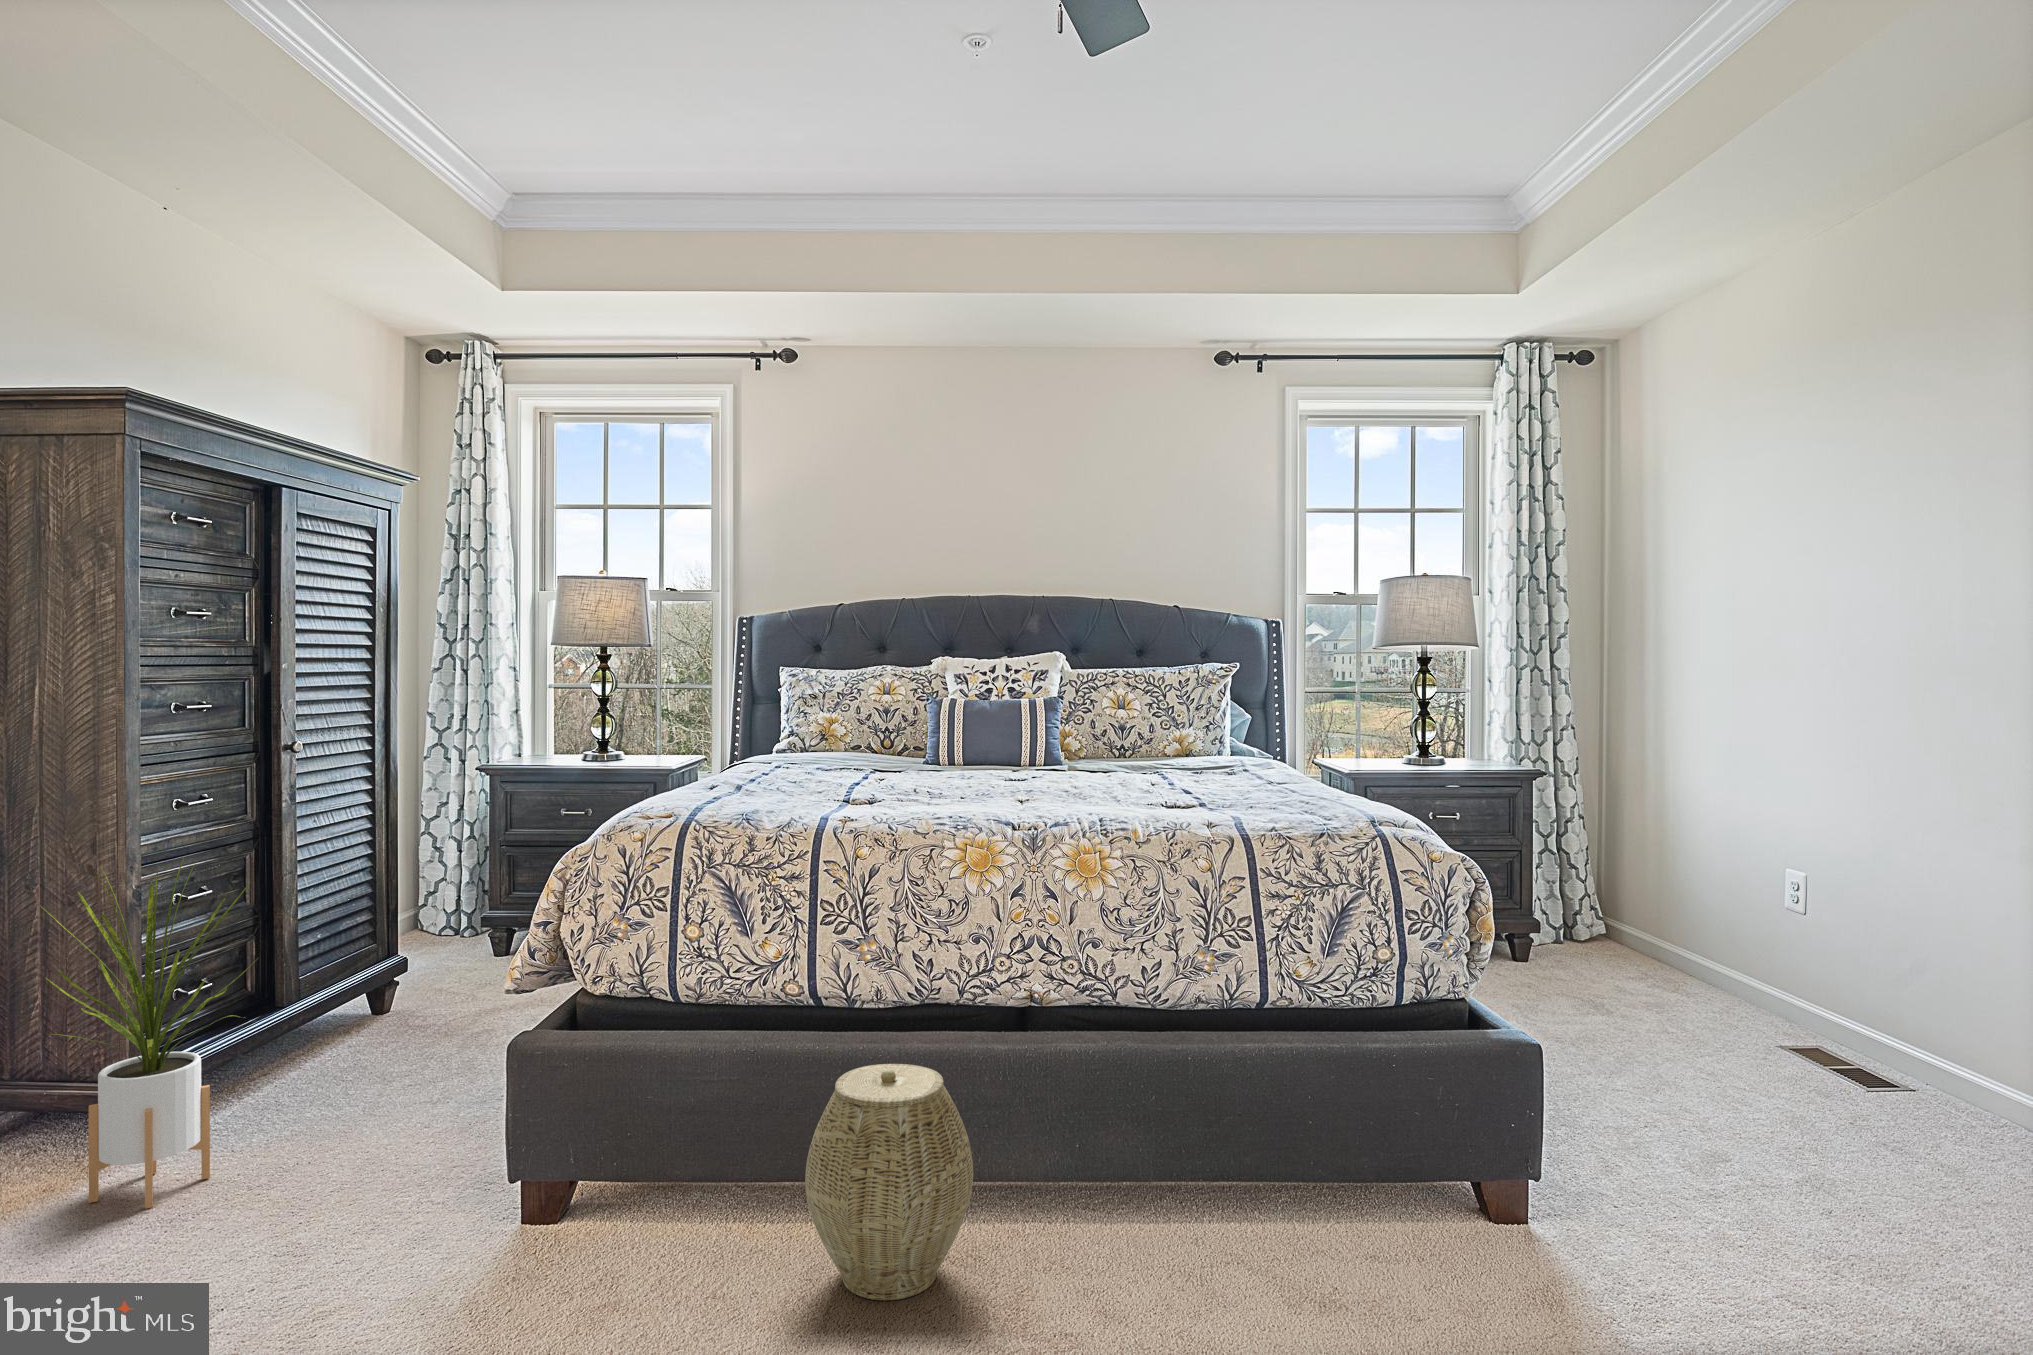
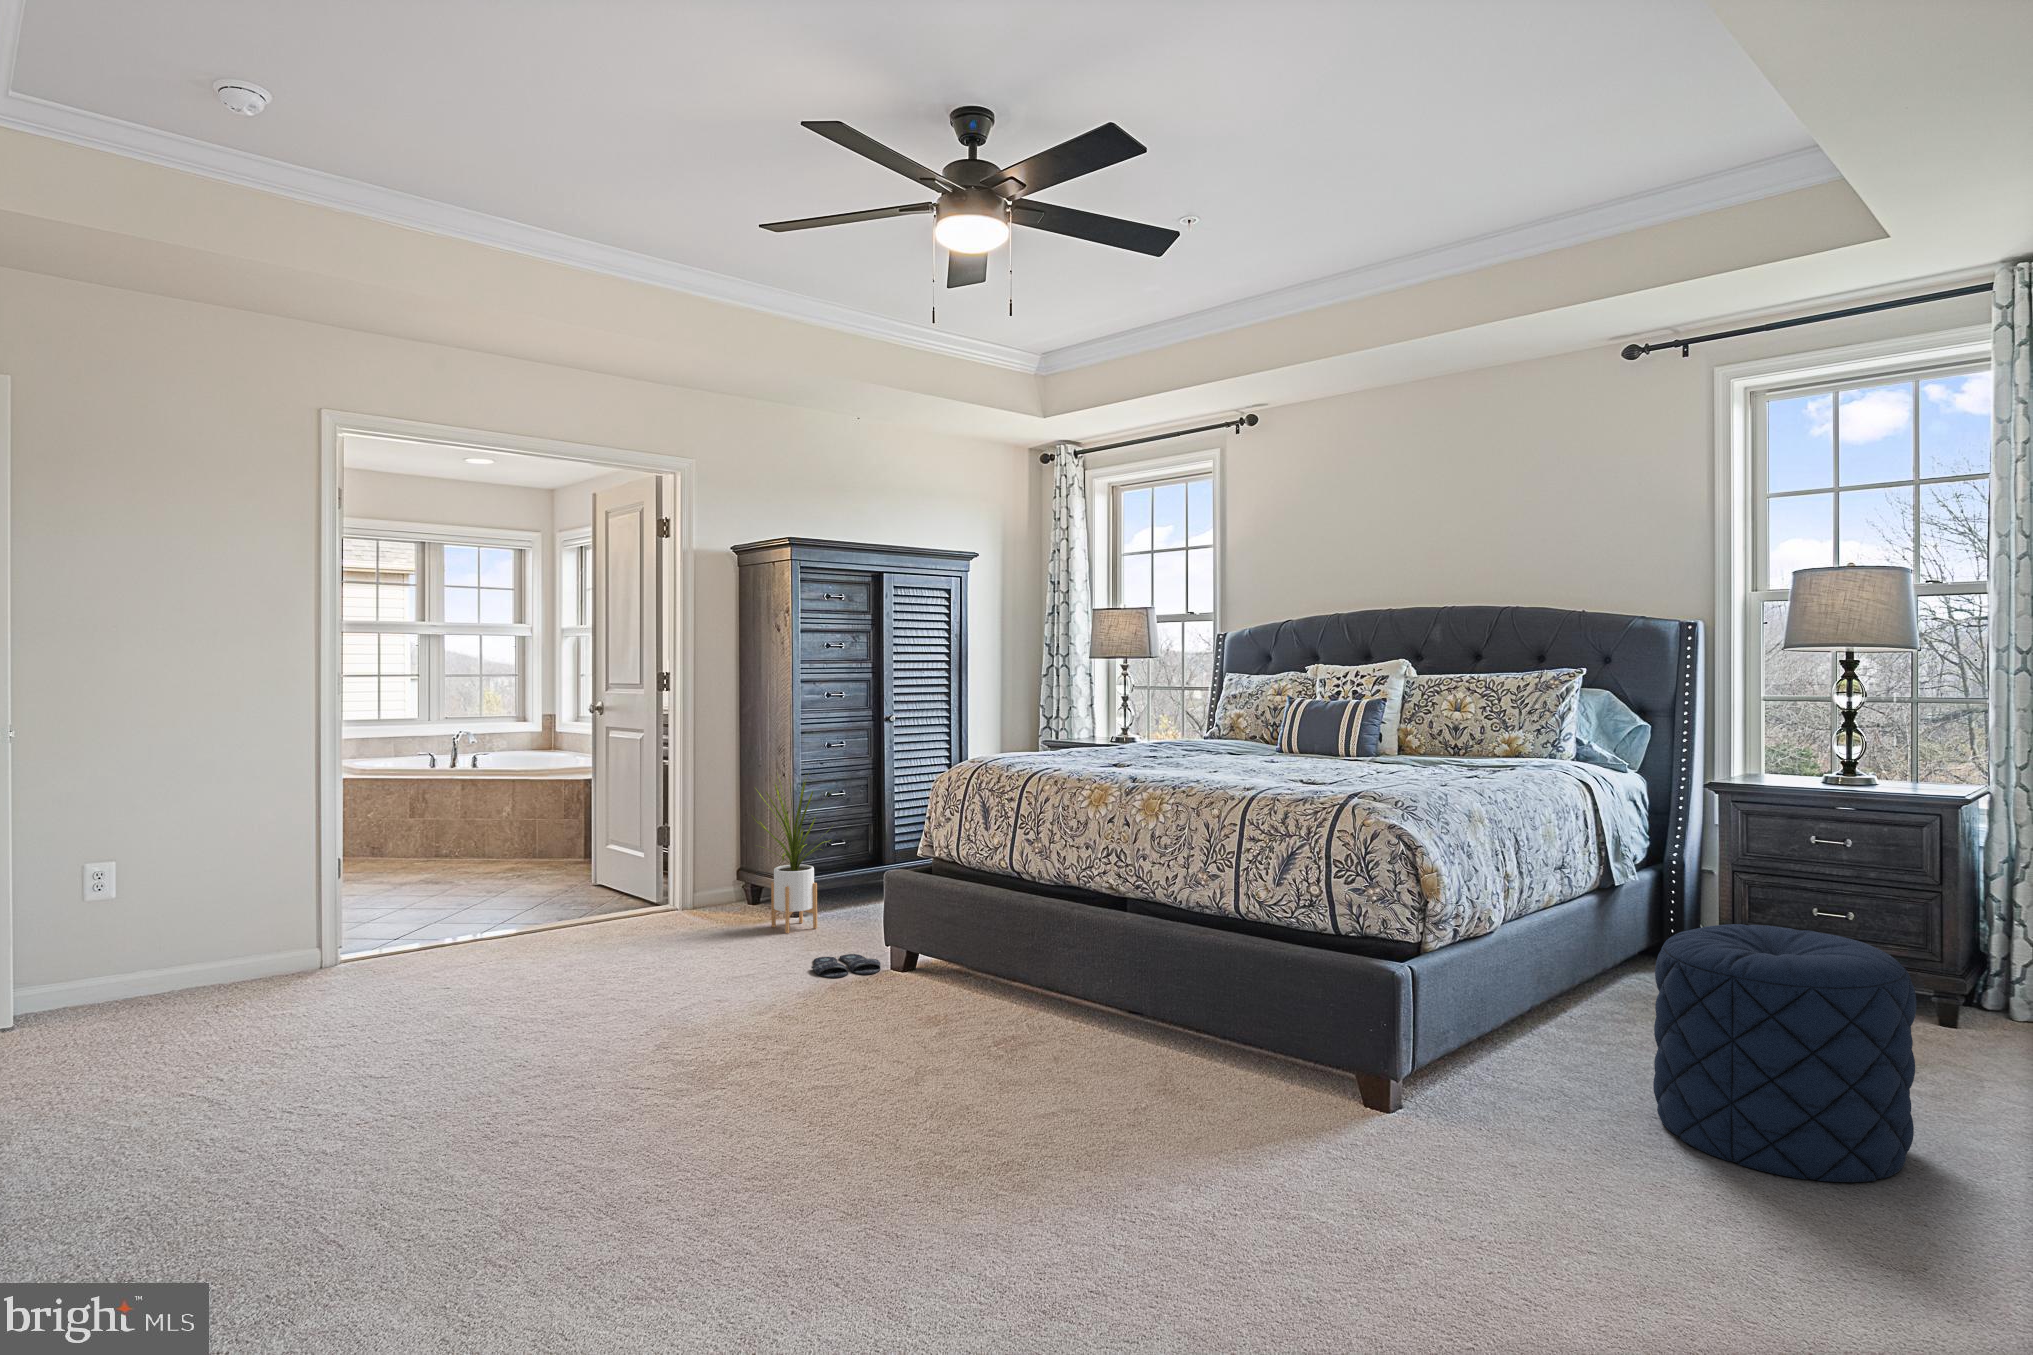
pouf: none [1646,919,1924,1190] -> present [1653,924,1916,1182]
woven basket: present [805,1064,973,1300] -> none [965,907,1057,1030]
slippers: none [308,1216,490,1297] -> present [811,954,881,978]

